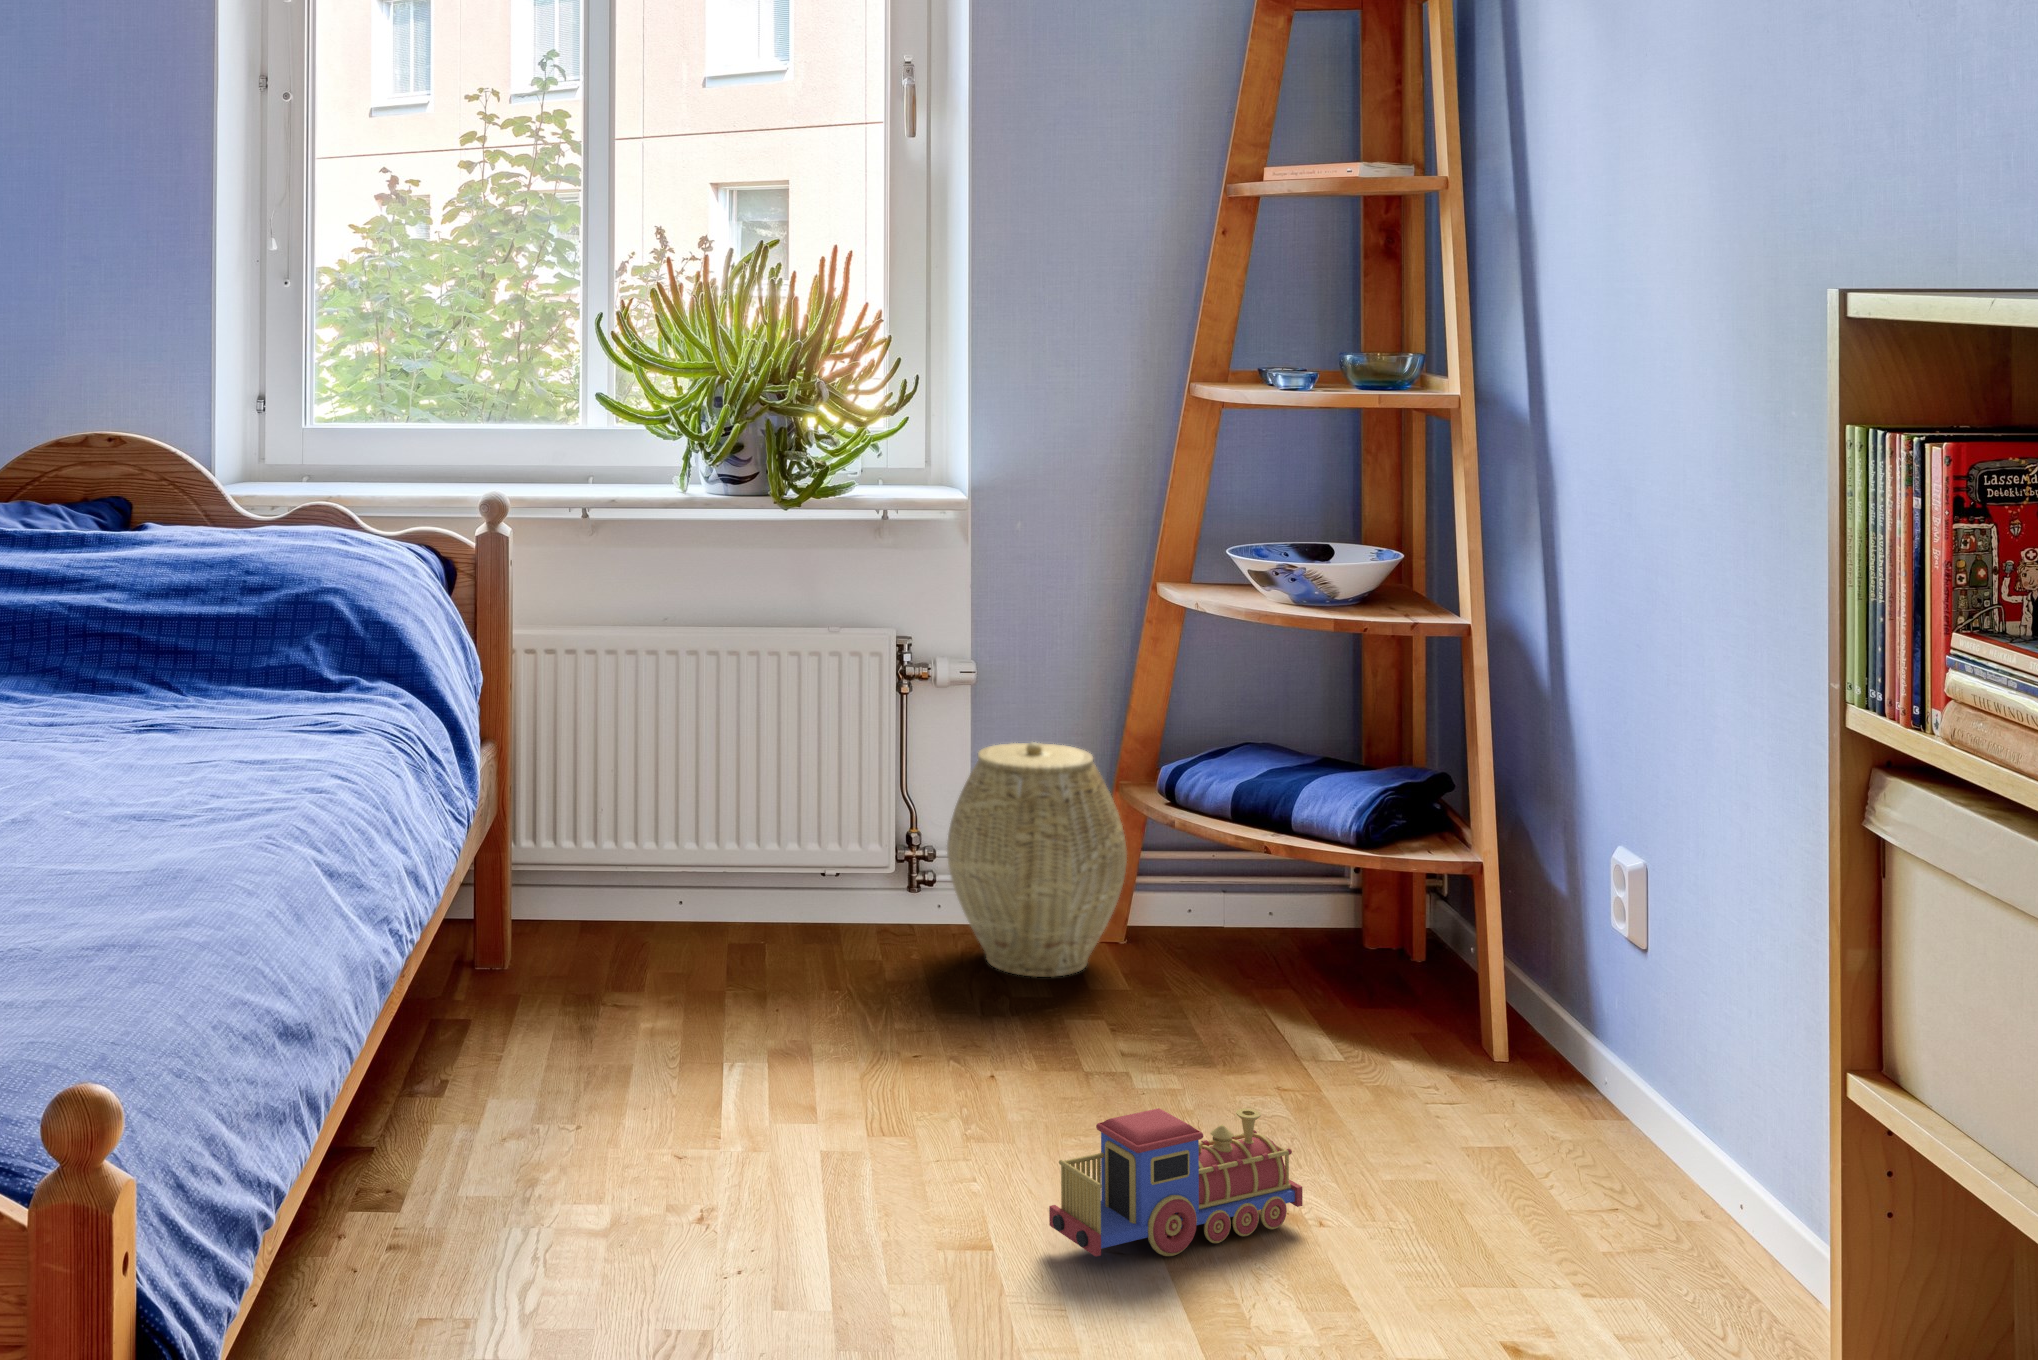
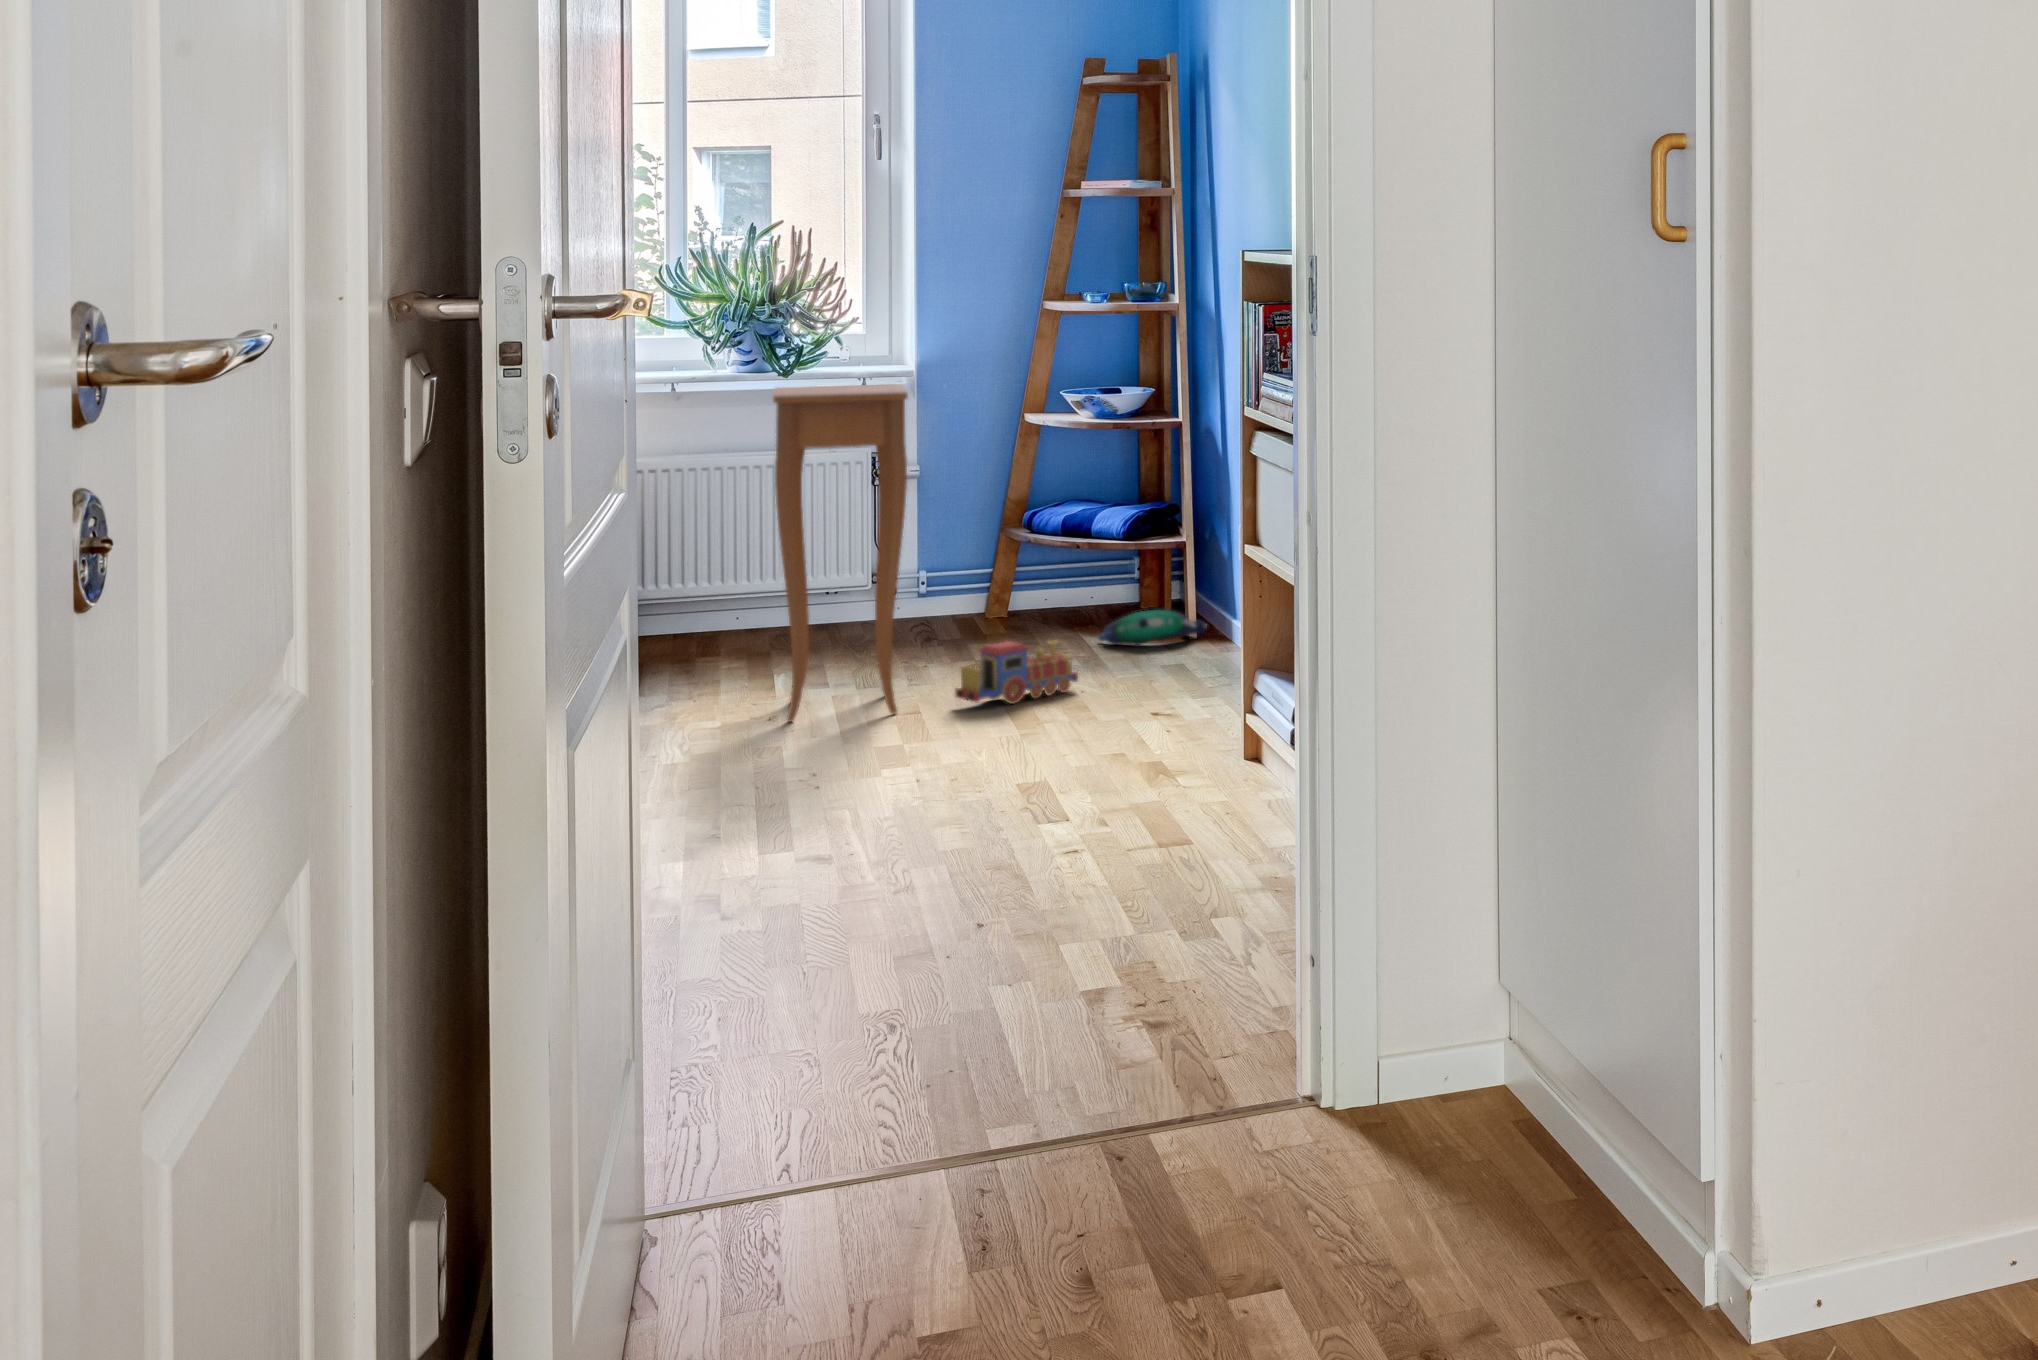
side table: none [694,551,958,1254] -> present [773,384,908,722]
woven basket: present [947,742,1127,977] -> none [903,505,1007,632]
plush toy: none [1307,1001,1526,1067] -> present [1099,610,1207,645]

